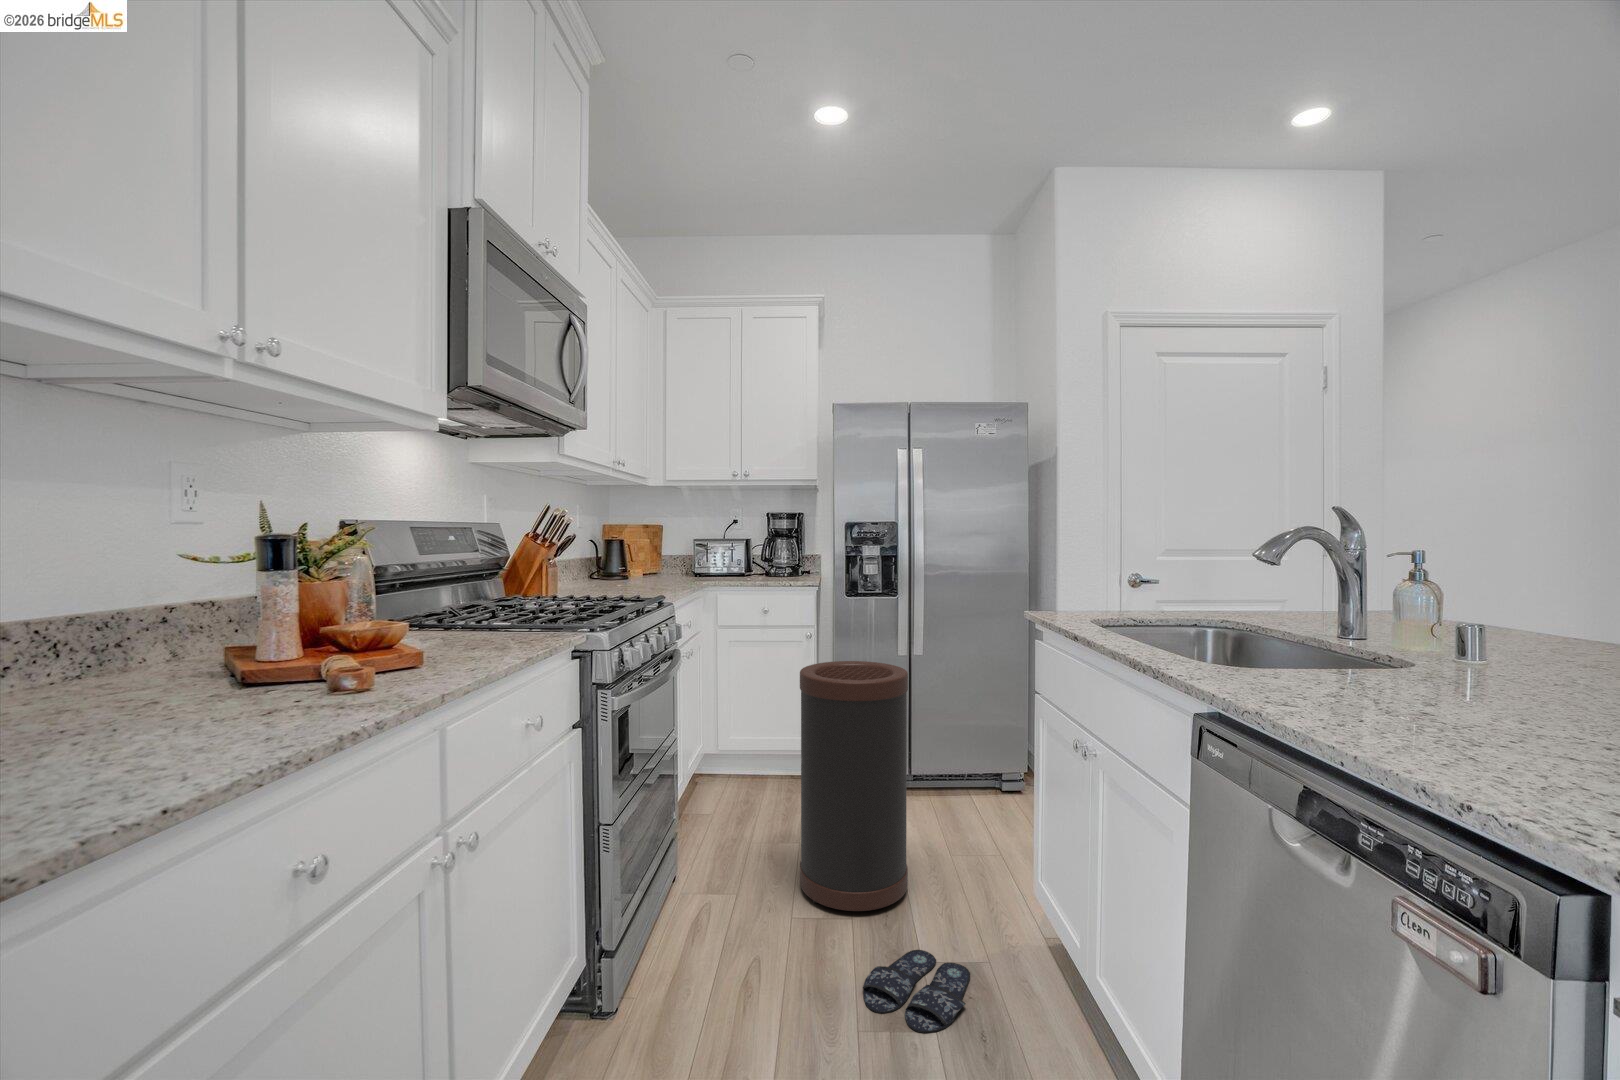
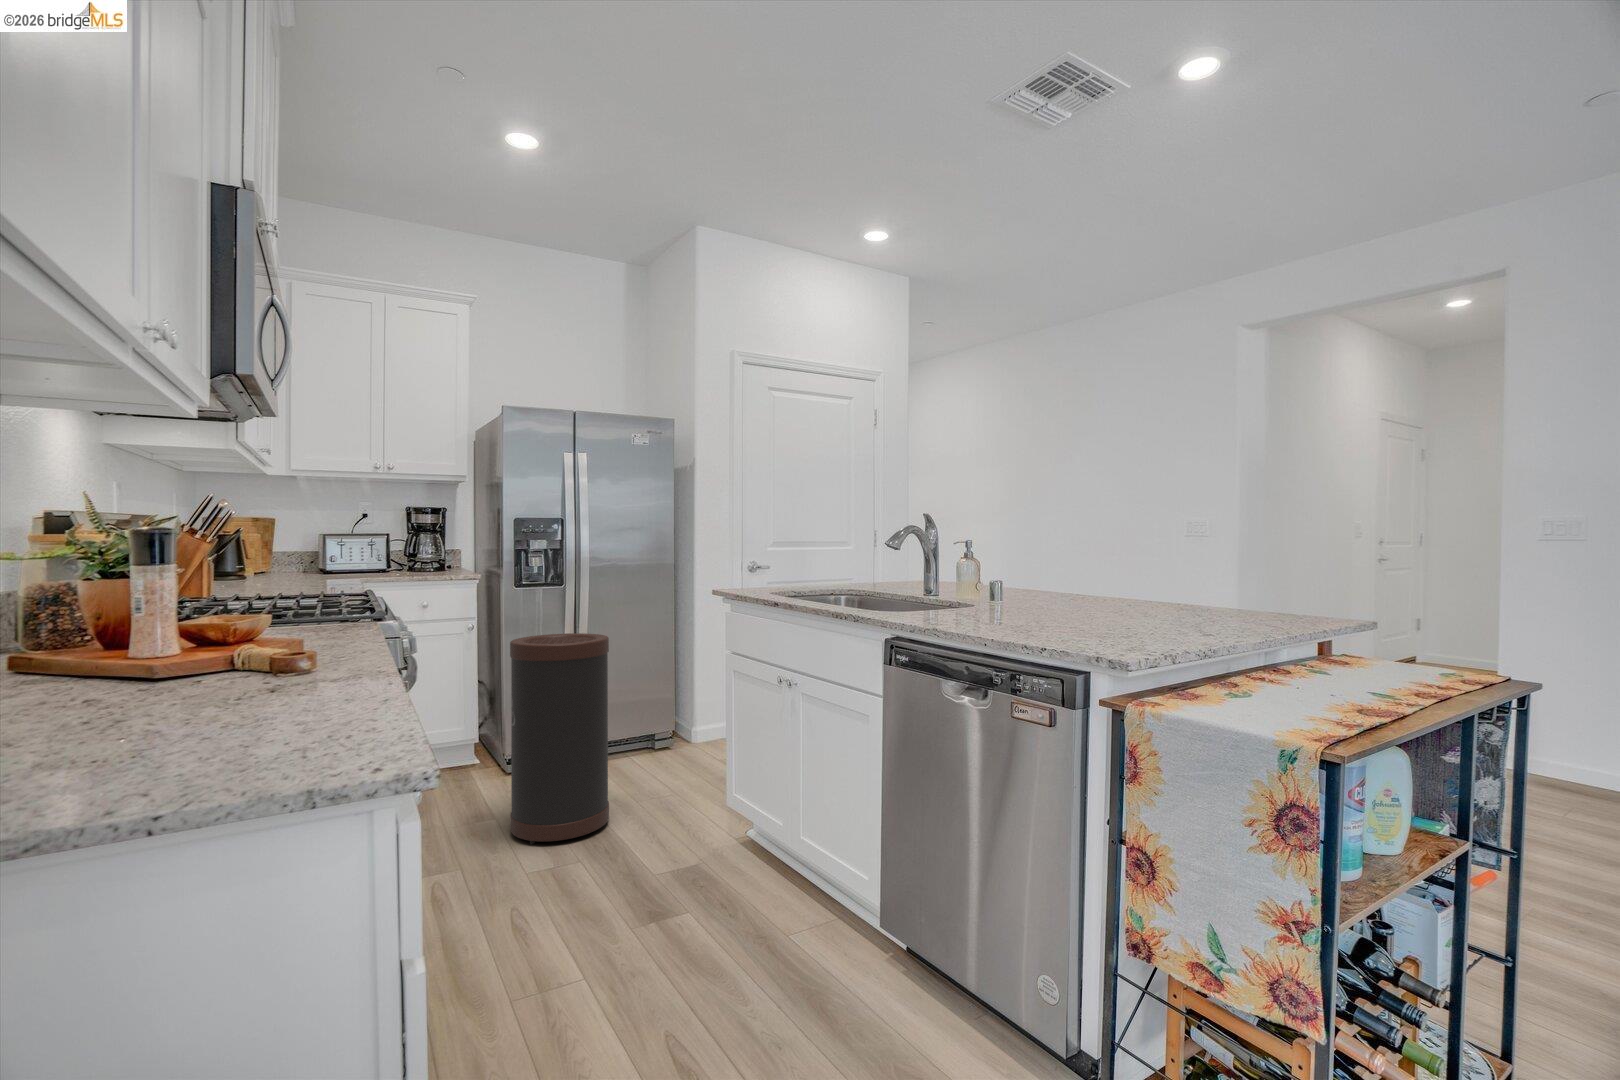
slippers: present [863,950,970,1033] -> none [604,845,684,885]

